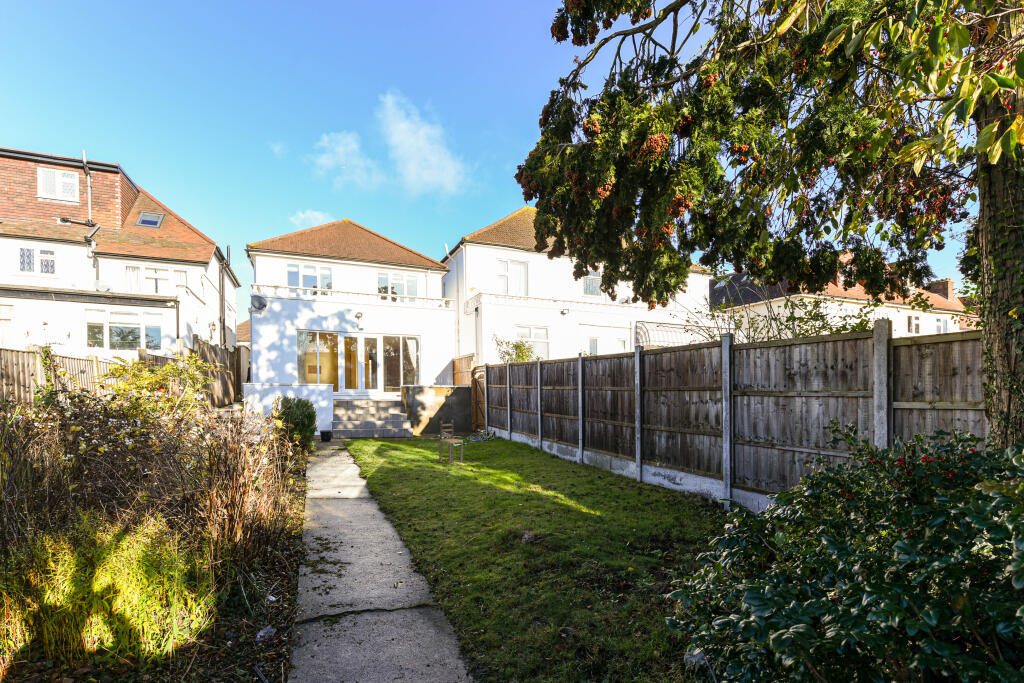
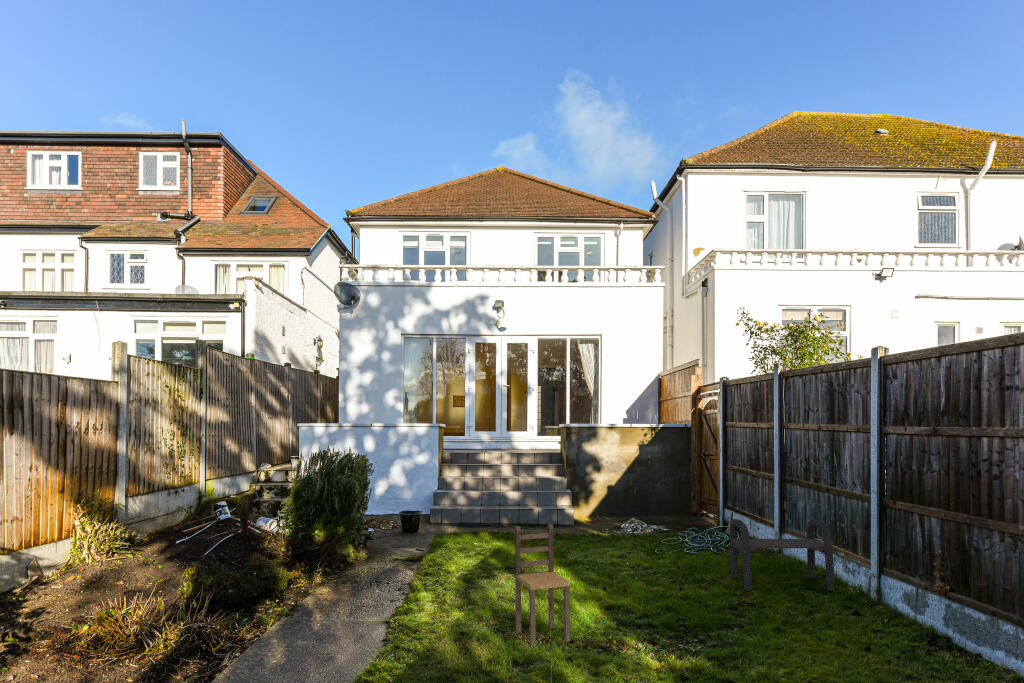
bench: none [507,421,547,450] -> present [730,519,834,591]

